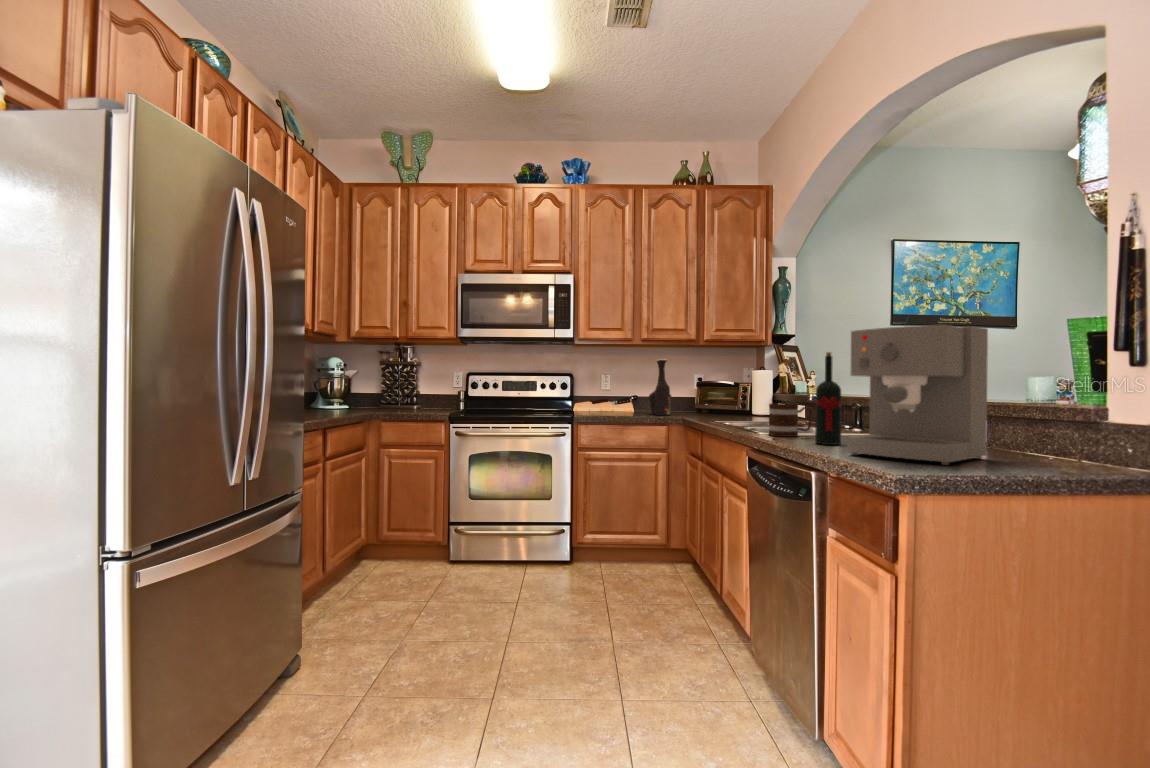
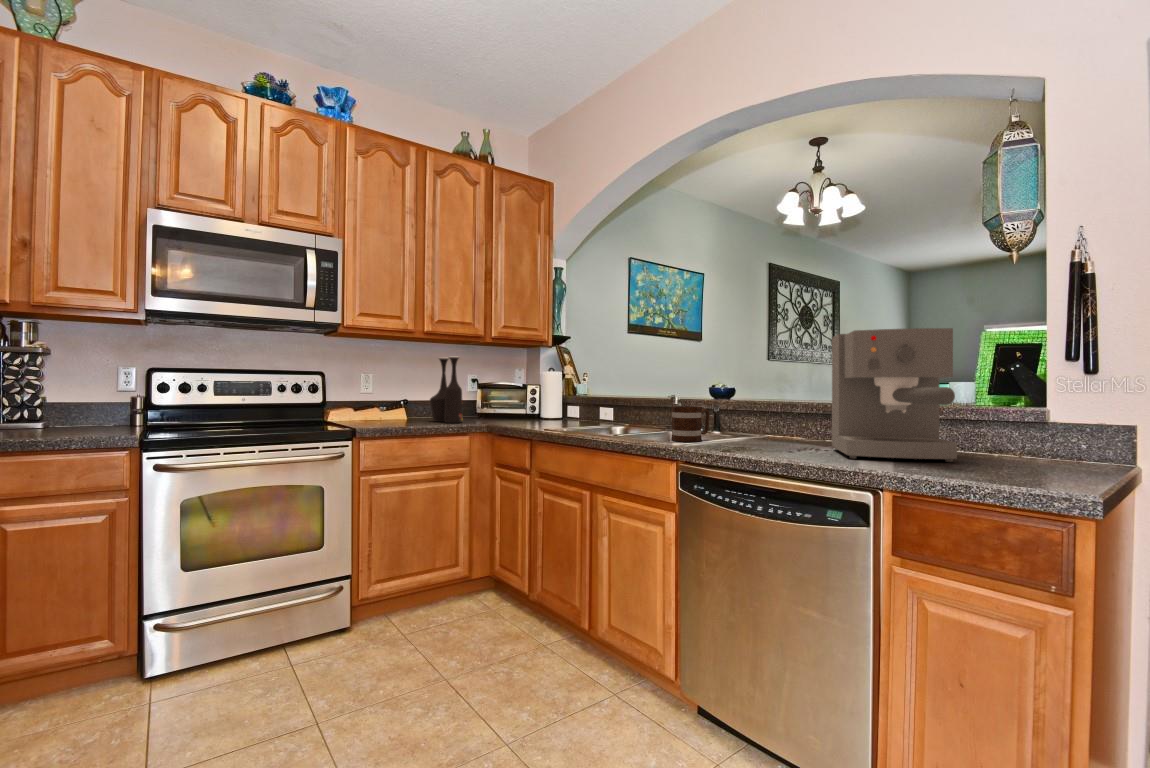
wine bottle: present [815,352,841,445] -> none [753,353,781,448]

